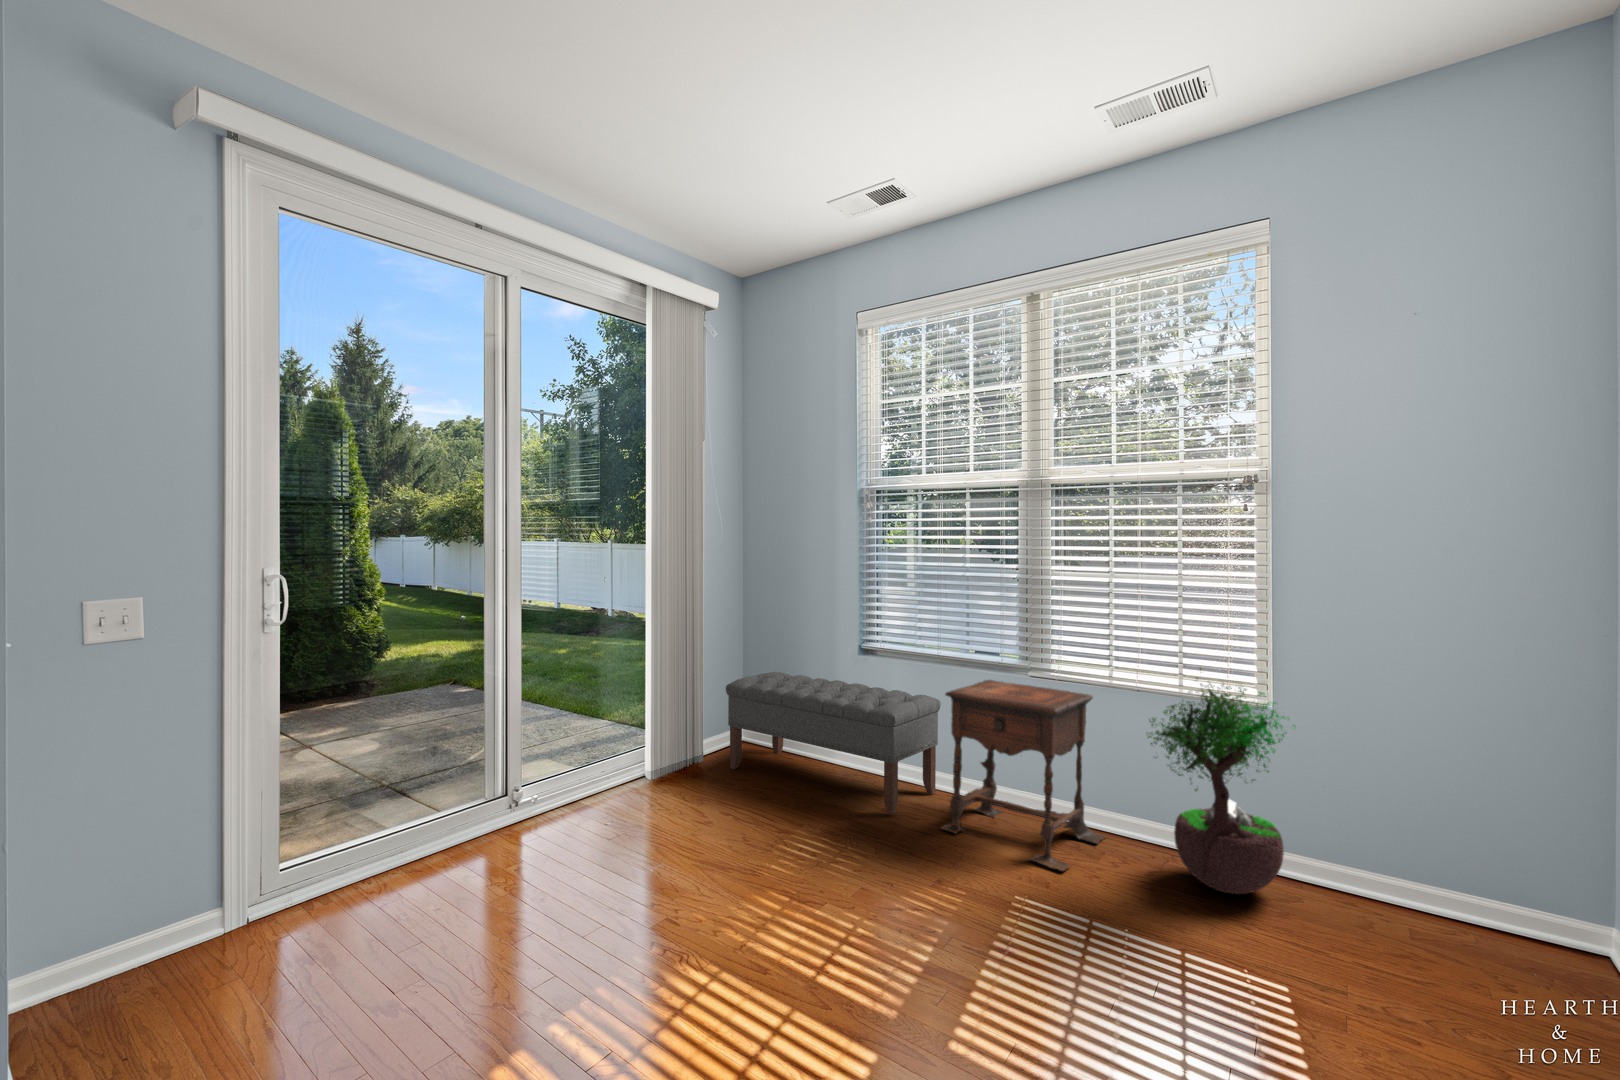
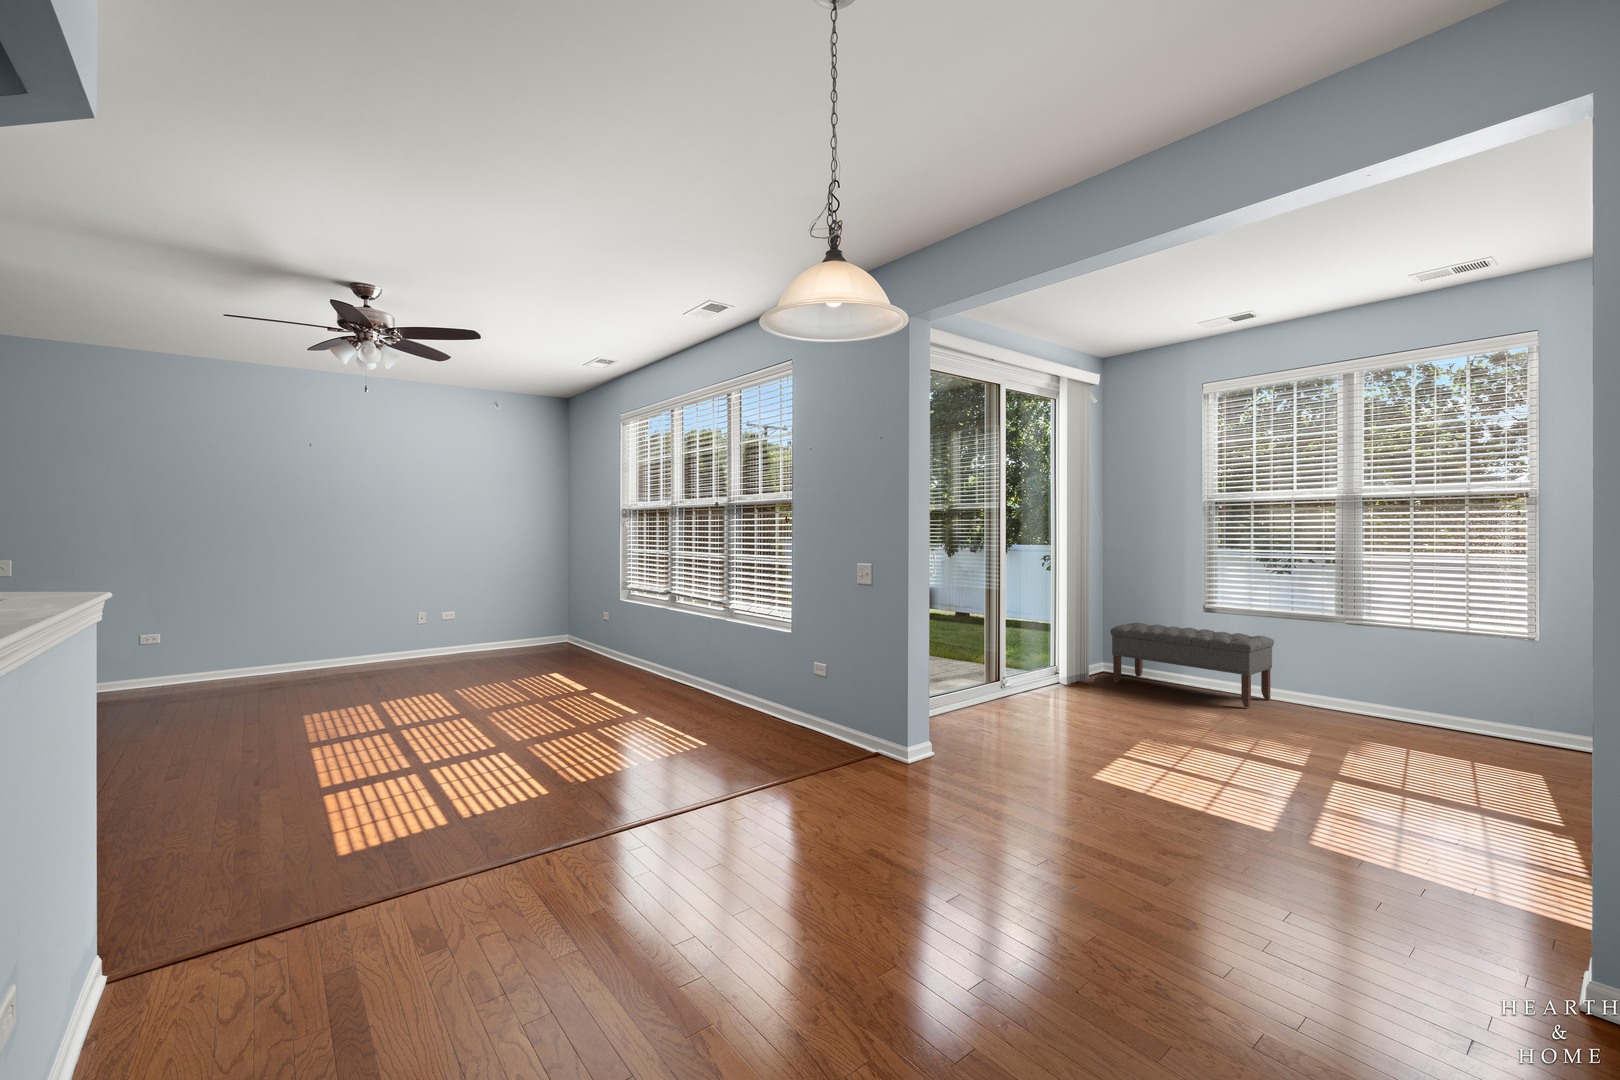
potted tree: present [1148,668,1296,894] -> none [1446,612,1560,752]
side table: present [941,680,1105,871] -> none [1286,625,1410,737]

